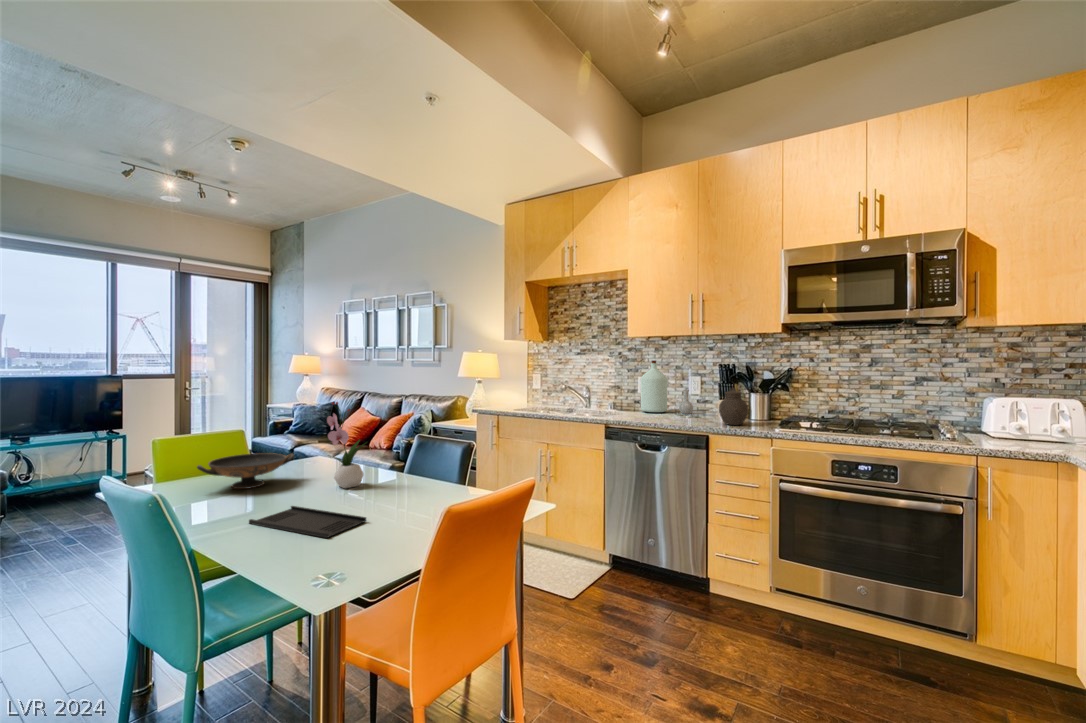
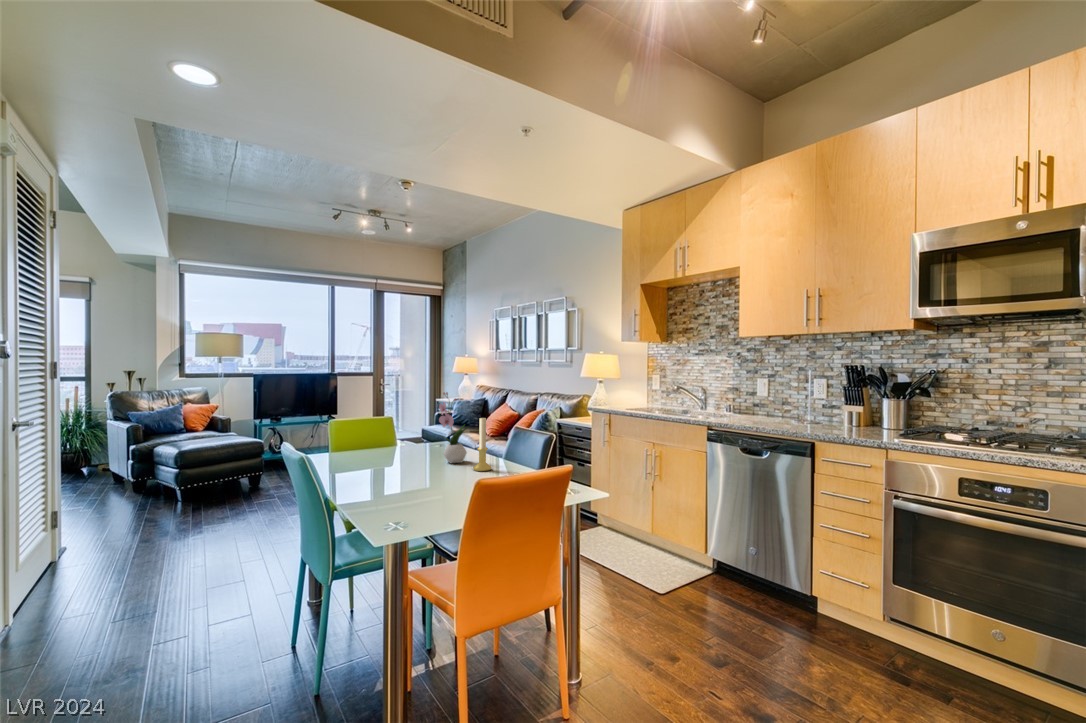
bottle: present [641,360,693,414] -> none [758,361,817,420]
jar: present [719,388,748,425] -> none [831,391,867,433]
candle holder: none [379,429,402,496] -> present [473,418,491,471]
decorative bowl: present [197,453,294,489] -> none [352,432,420,458]
tray: present [249,506,366,538] -> none [372,471,450,493]

